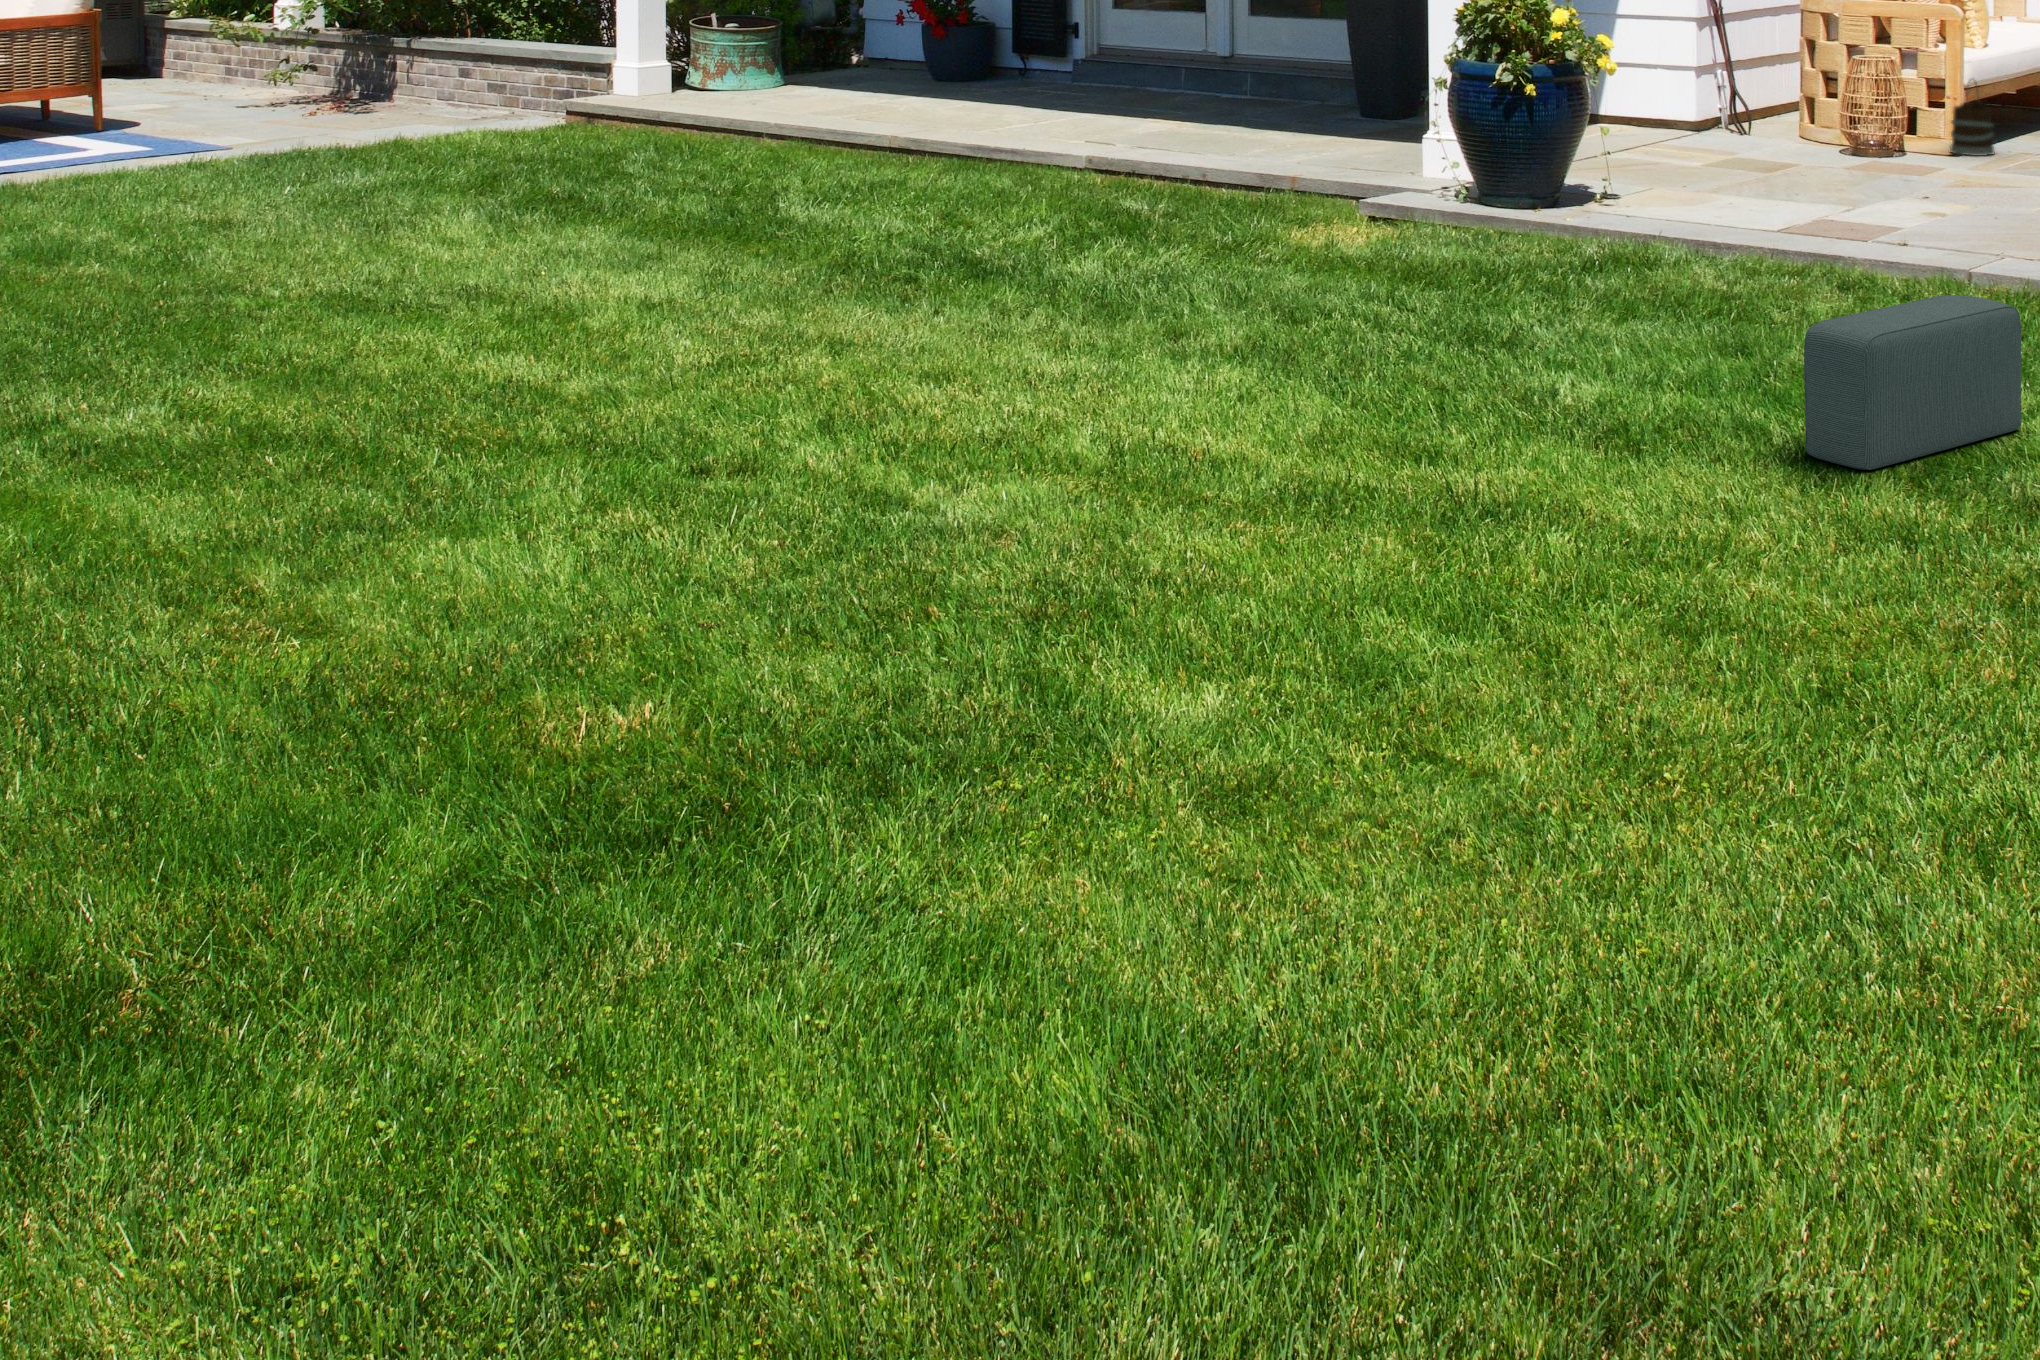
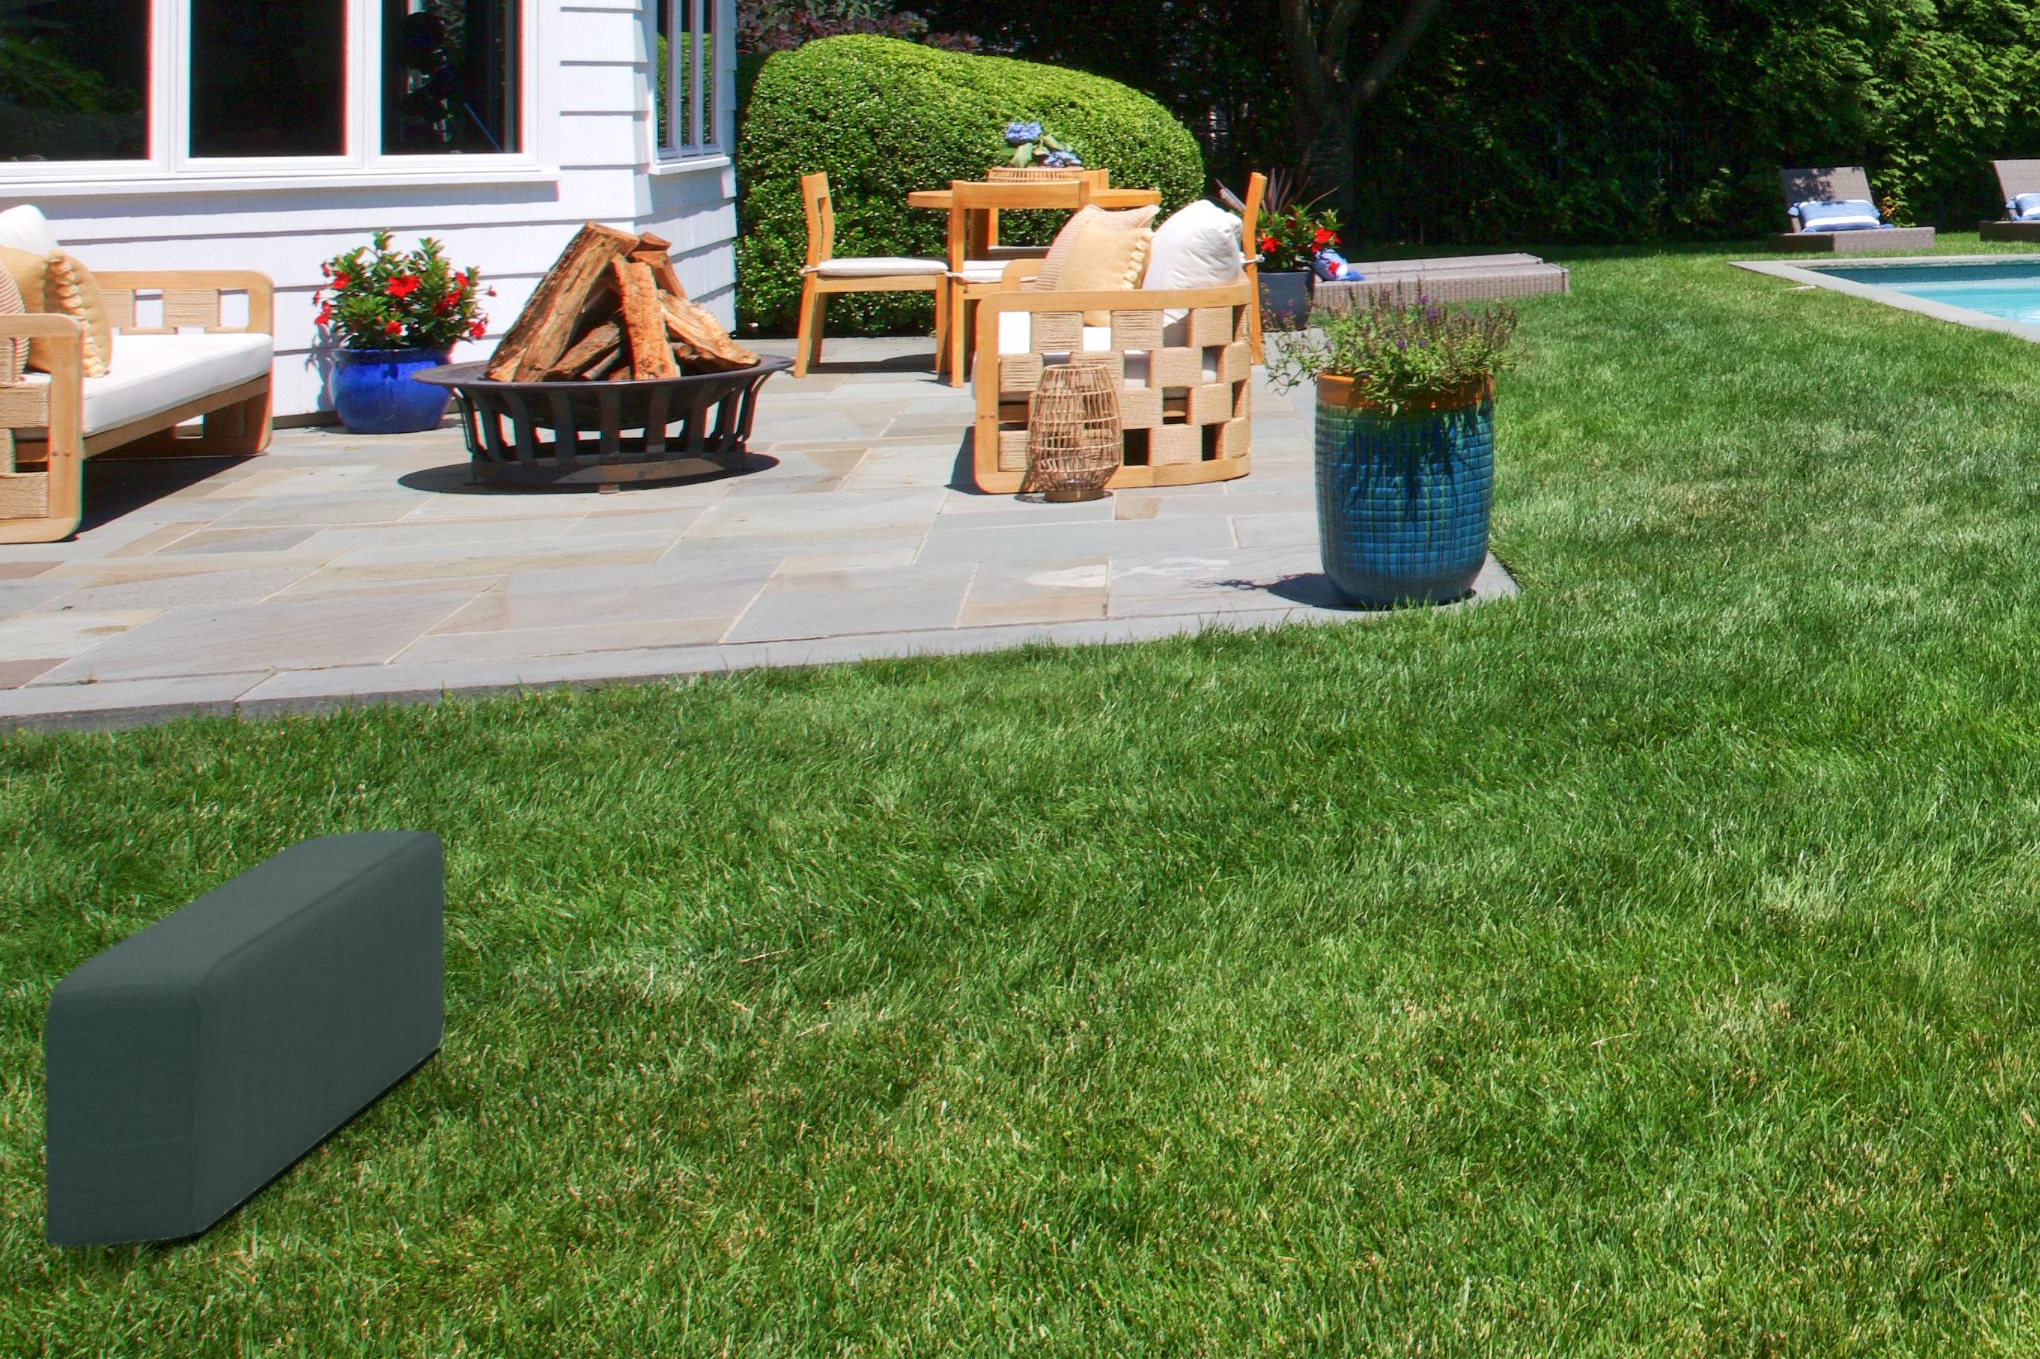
wooden bucket: present [1950,83,1994,156] -> none [34,455,117,583]

